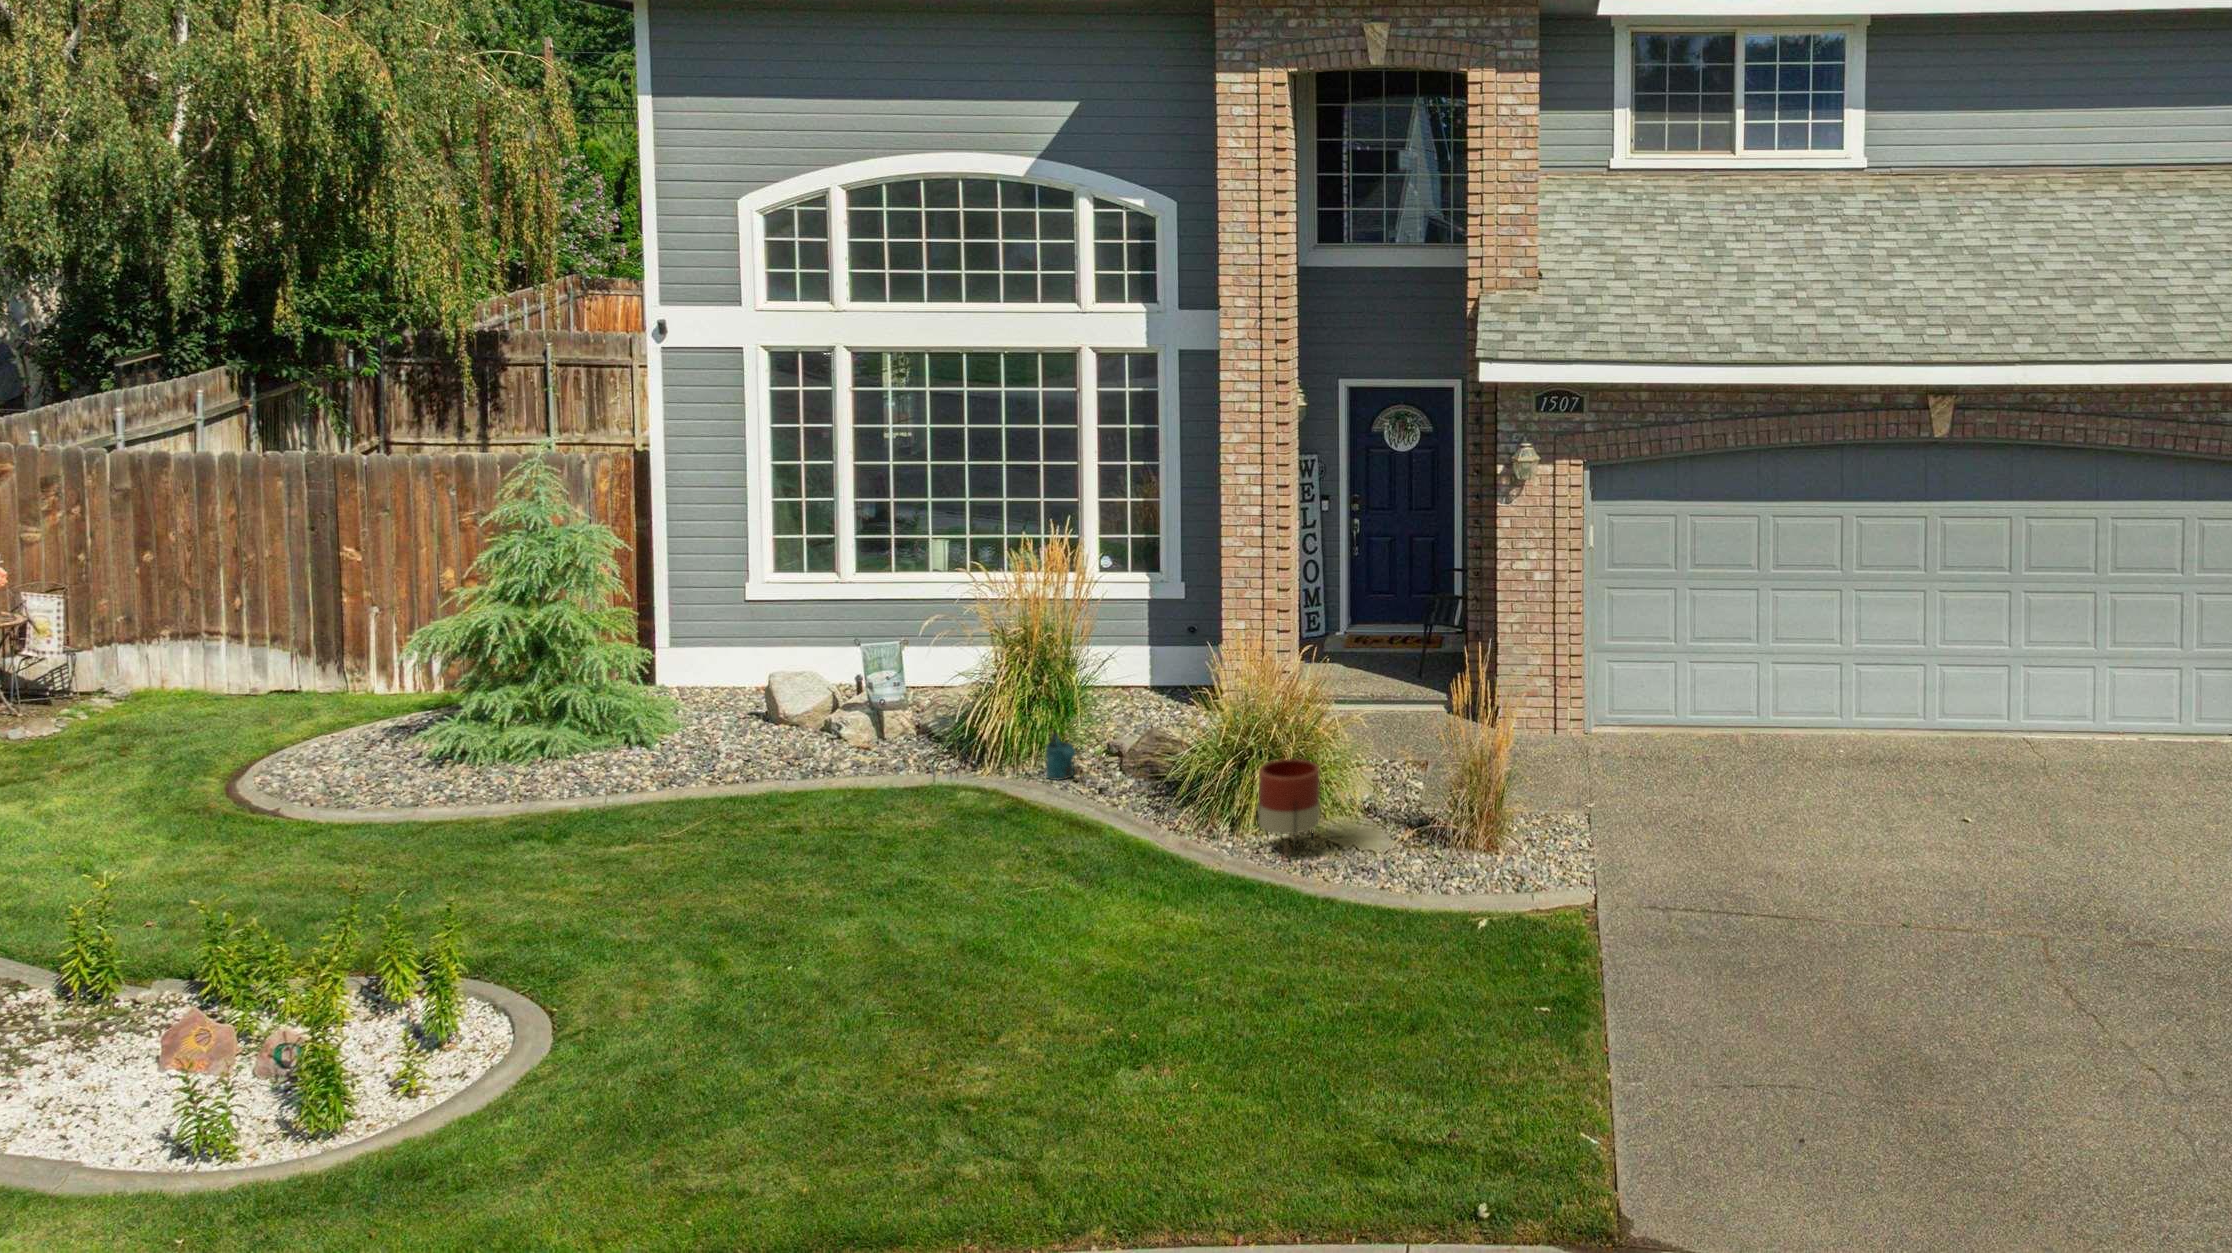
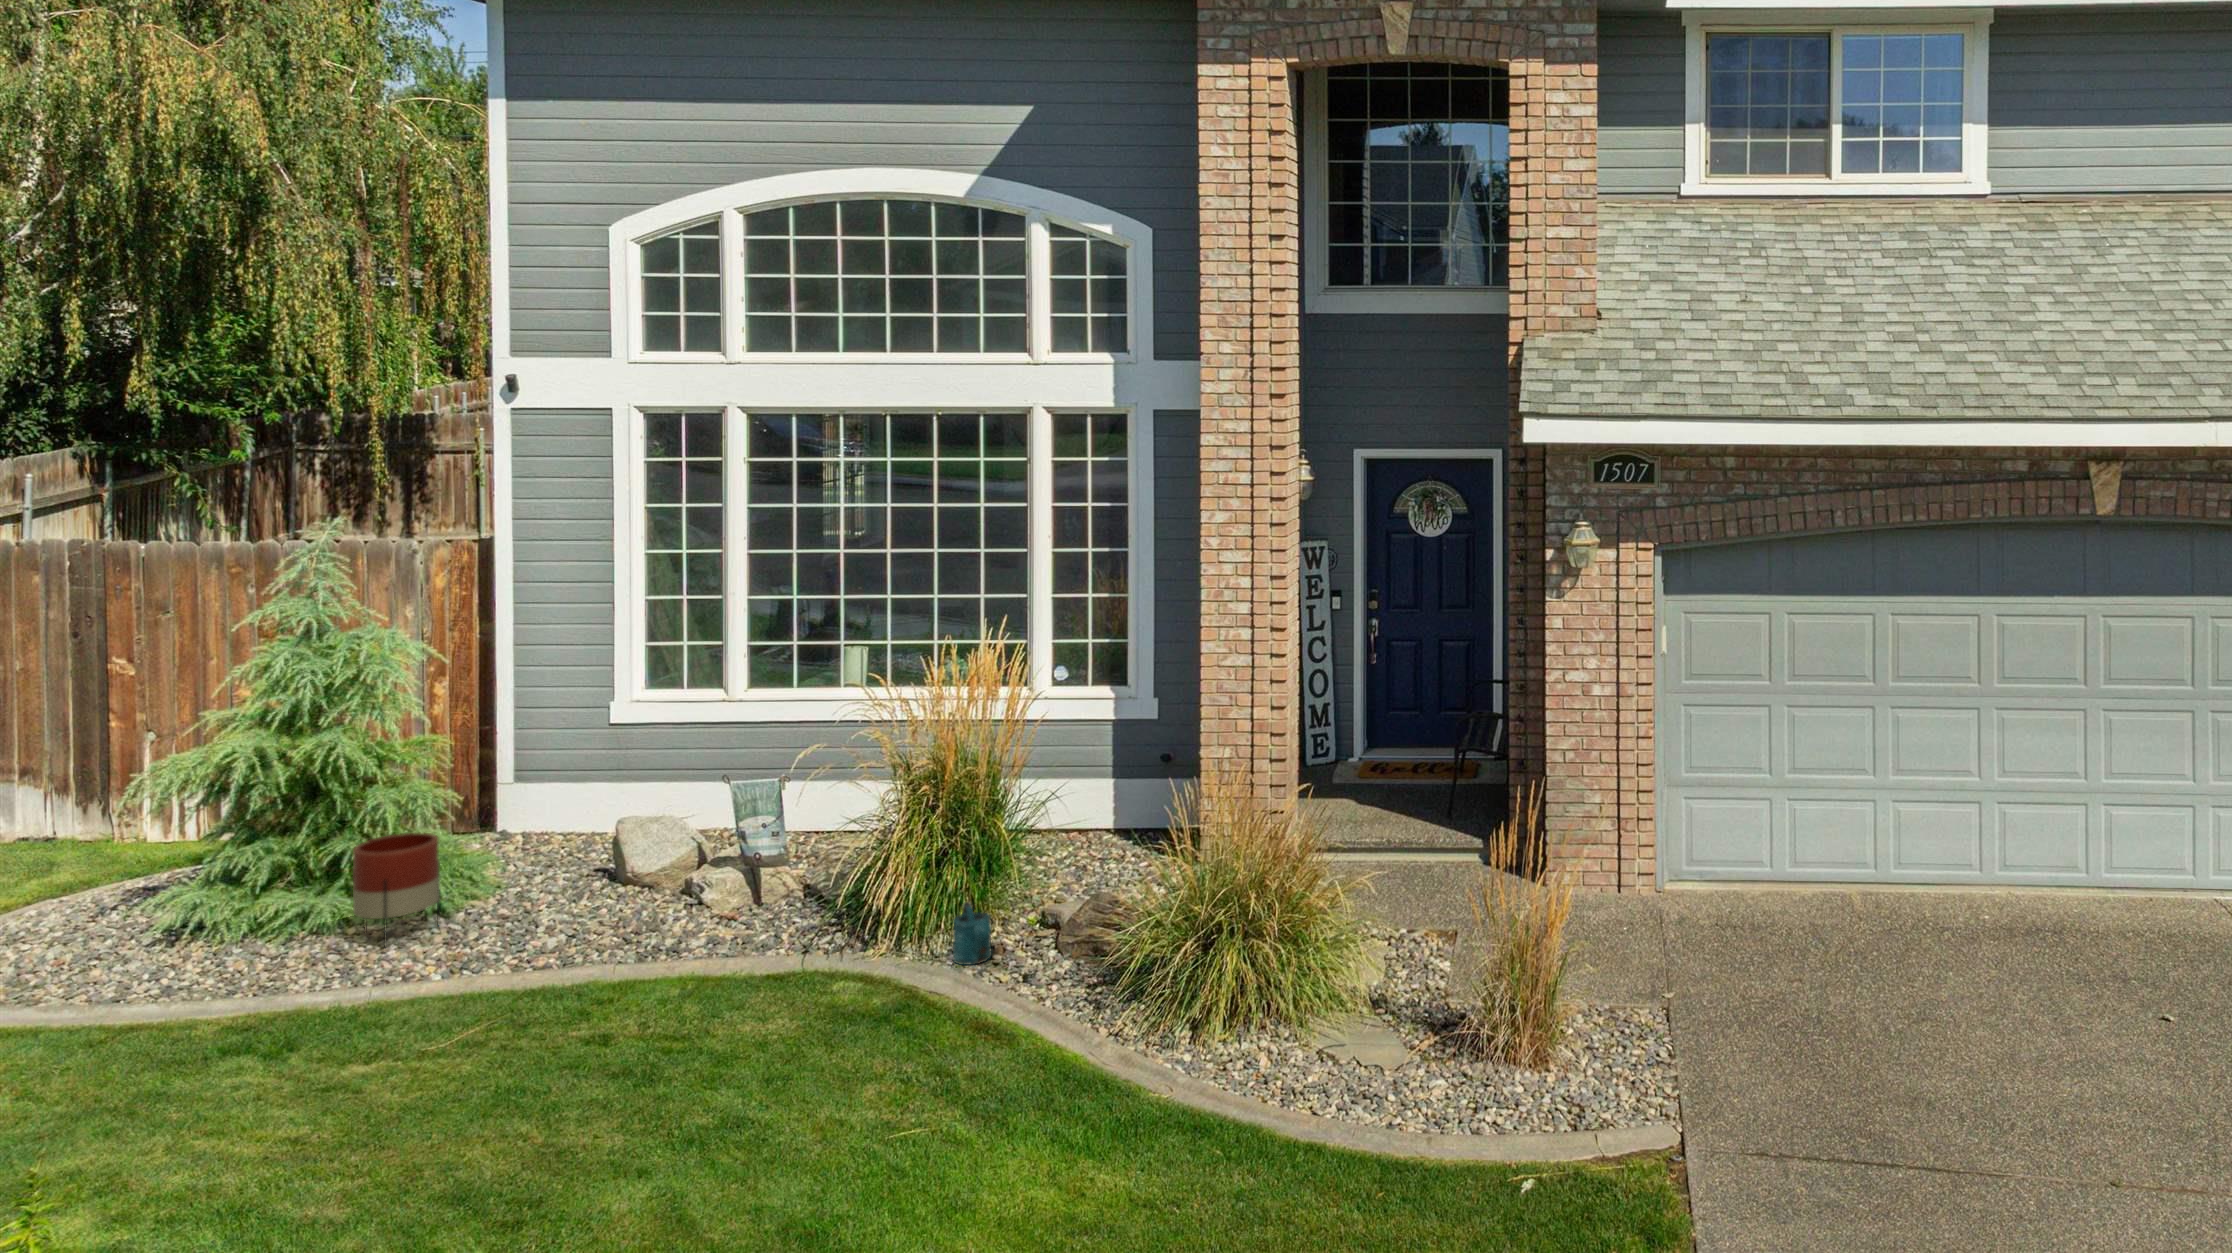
planter: present [1259,759,1320,853] -> present [353,833,440,924]

